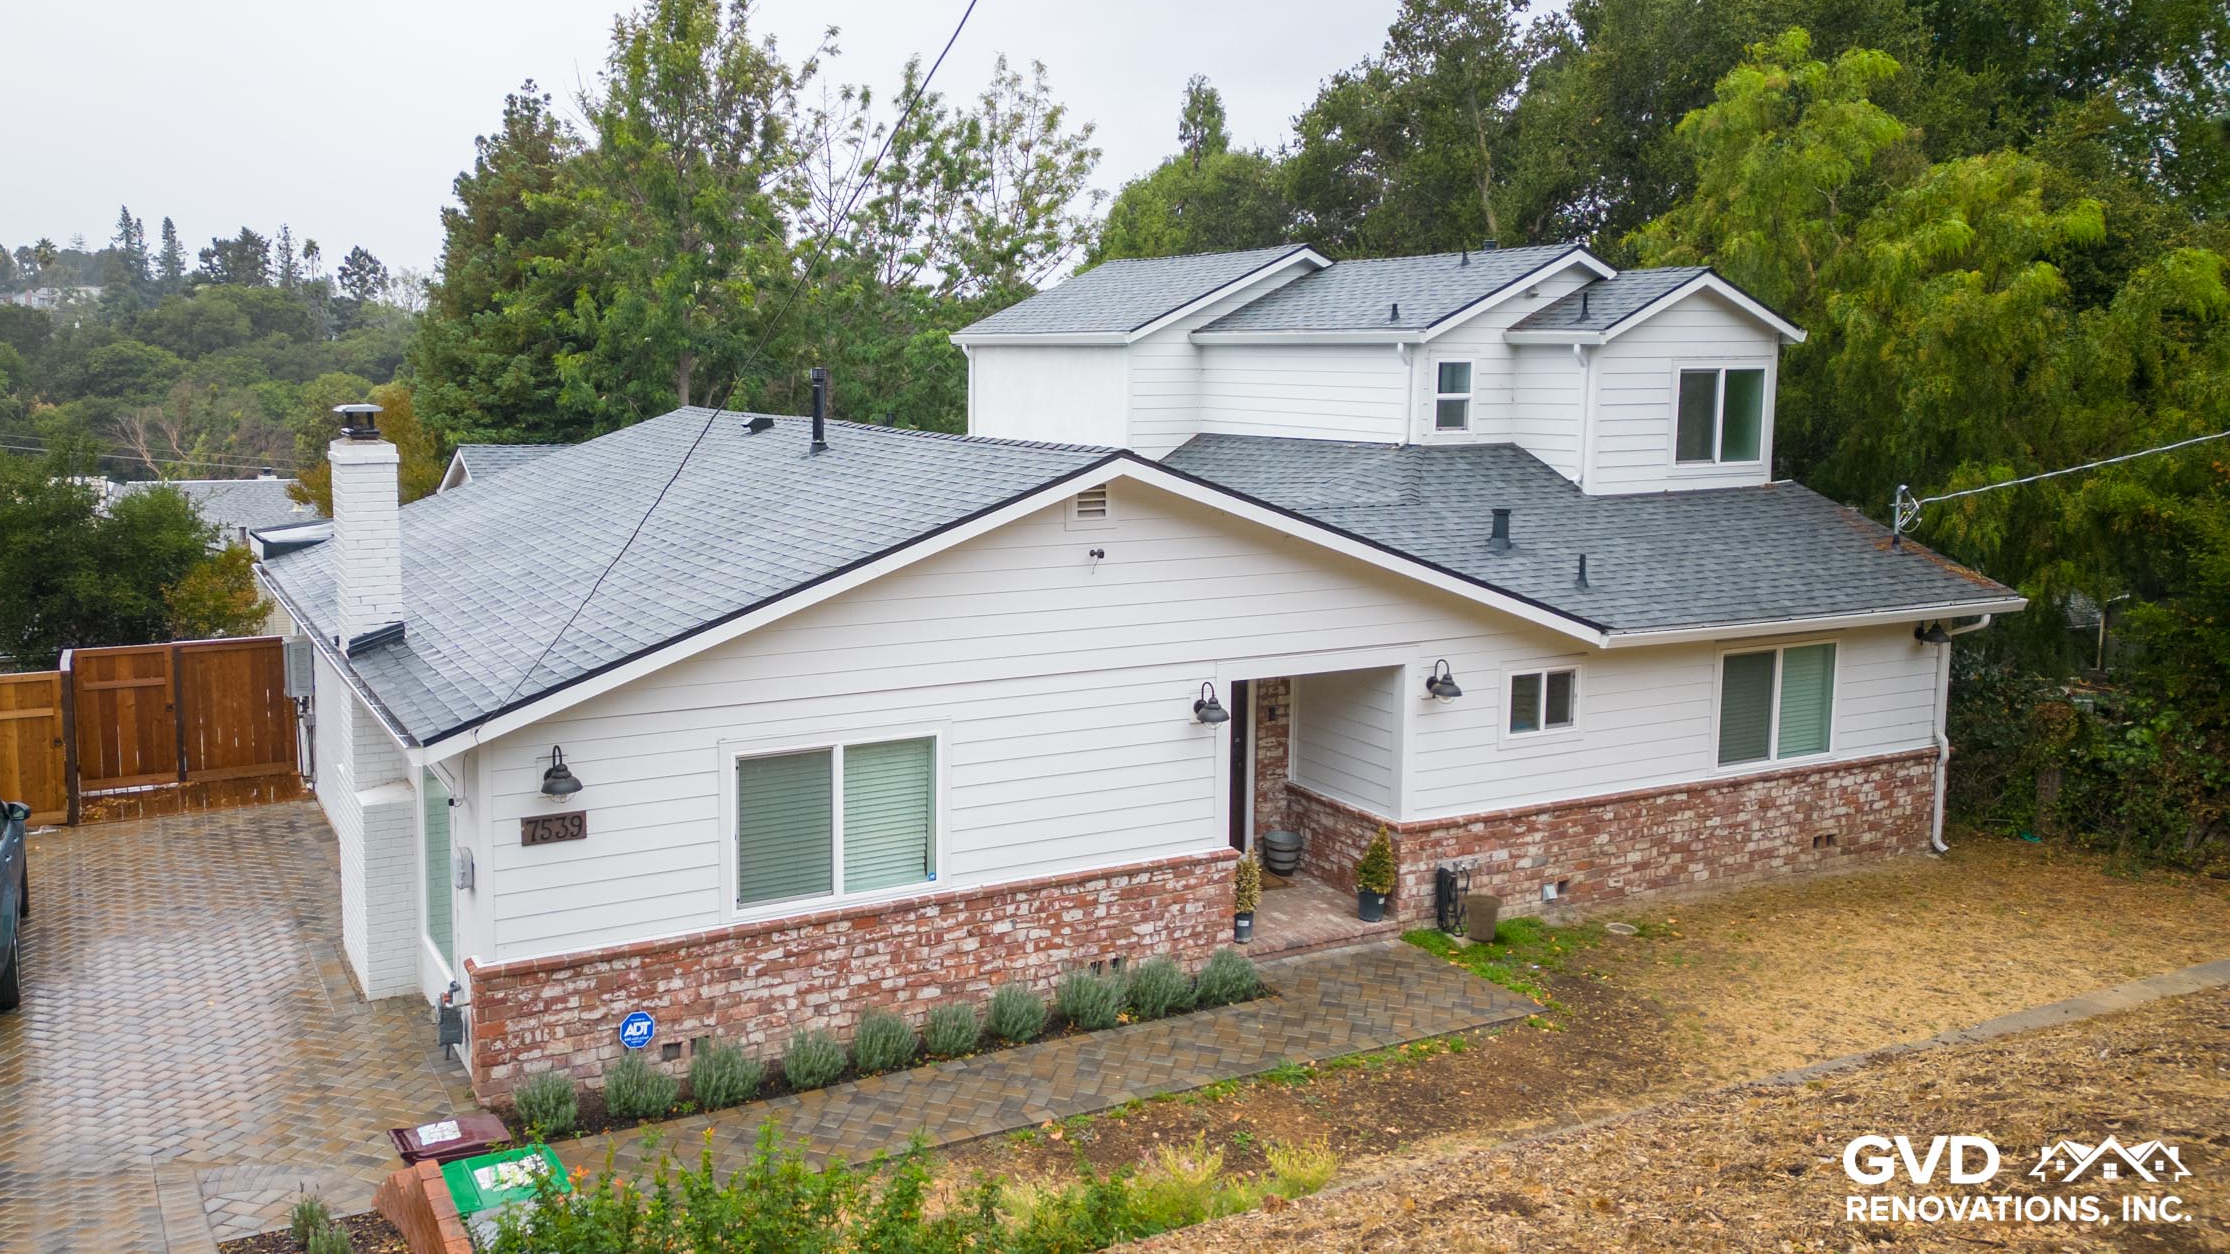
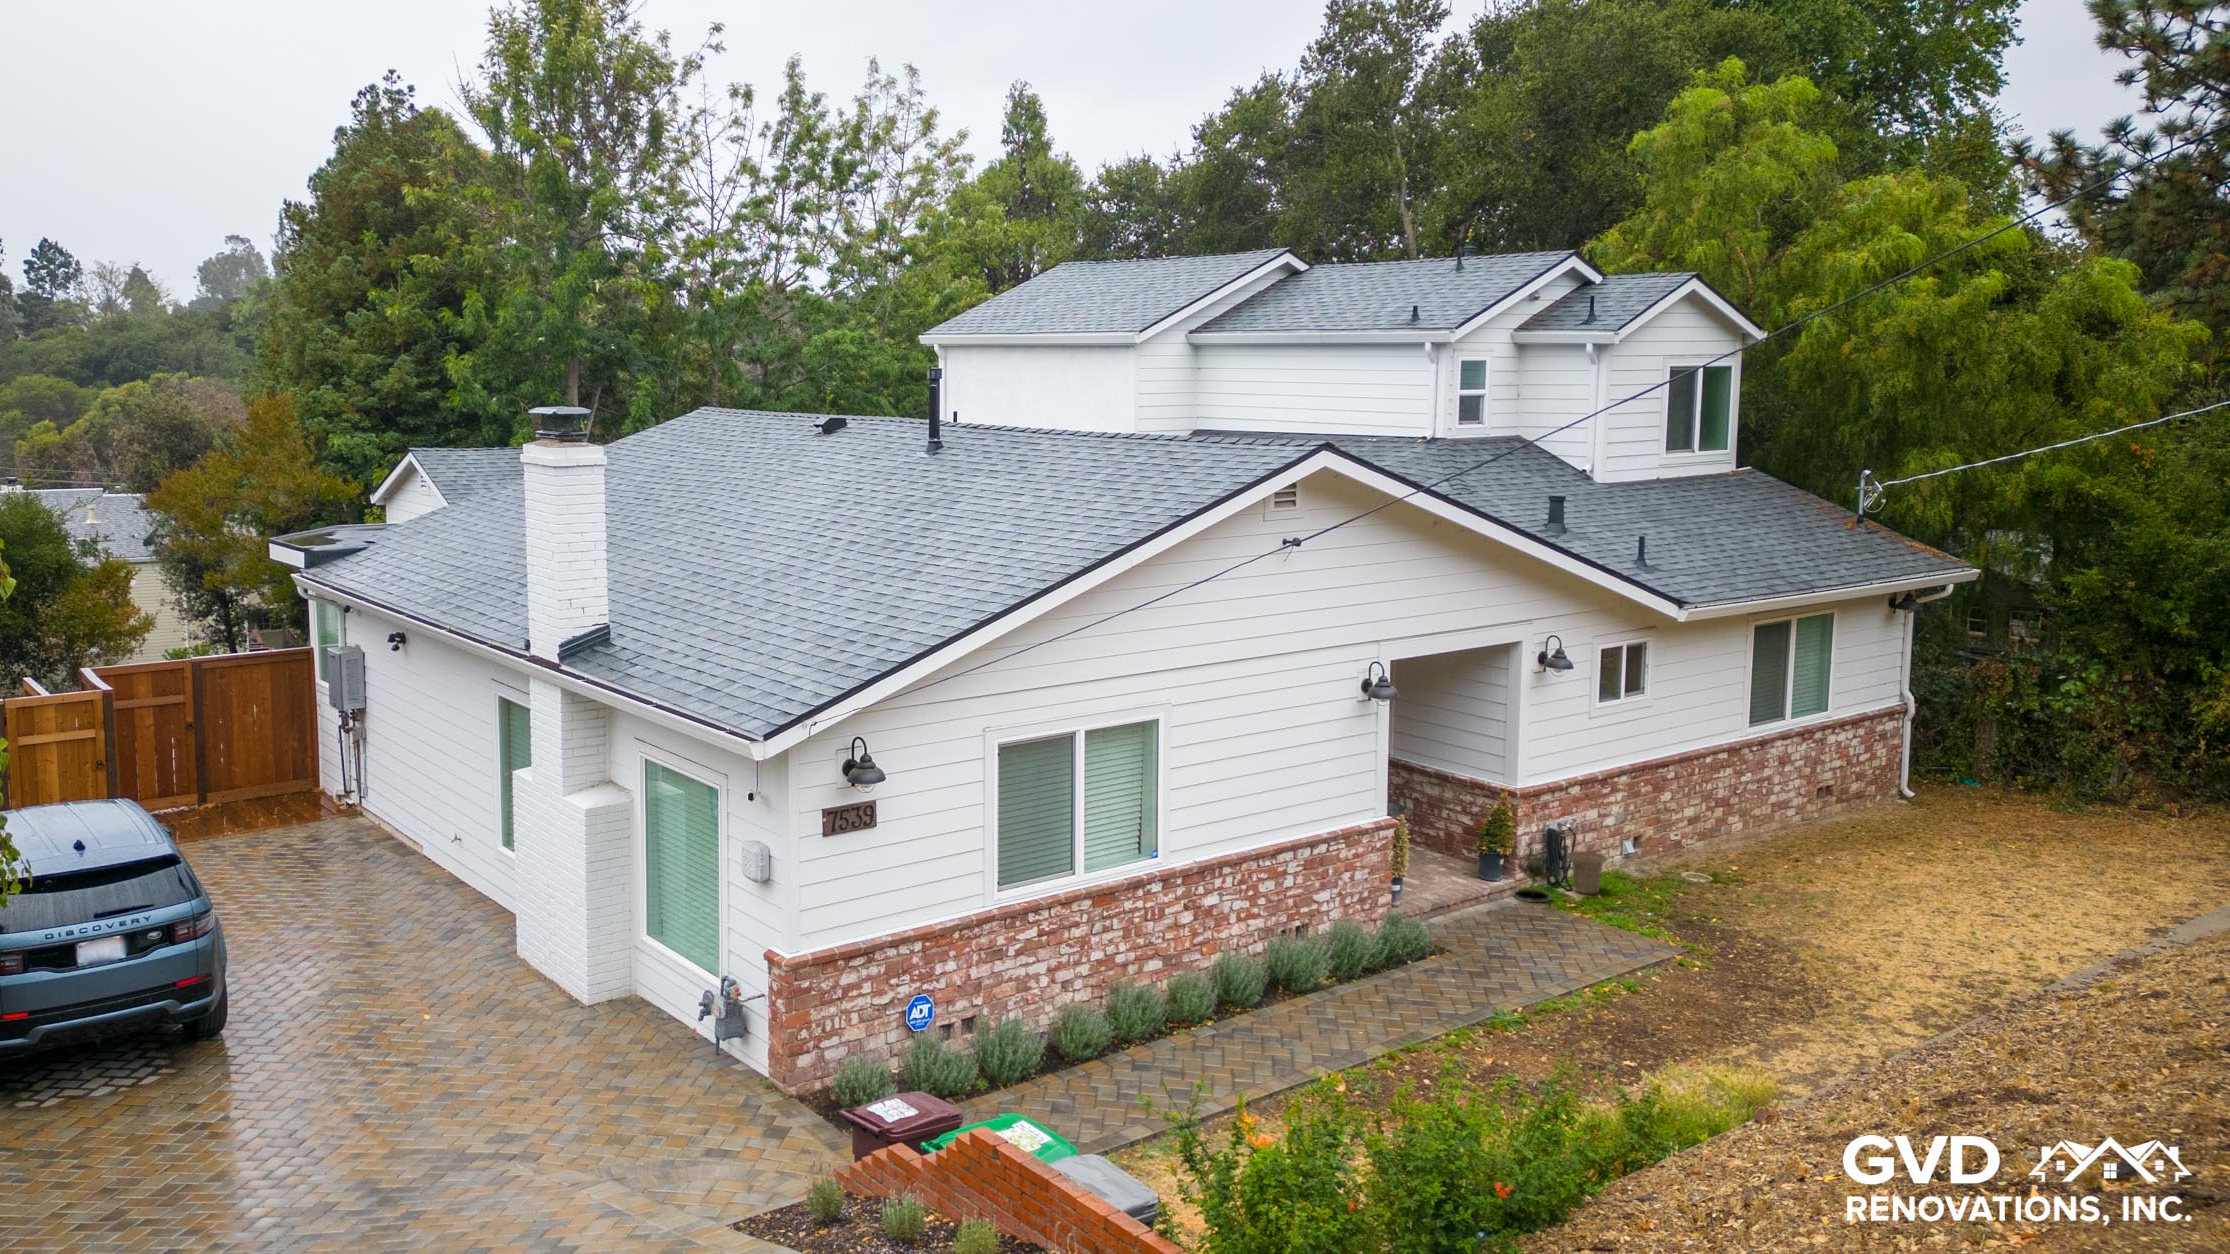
potted tree: none [1396,873,1438,947] -> present [1513,838,1551,903]

